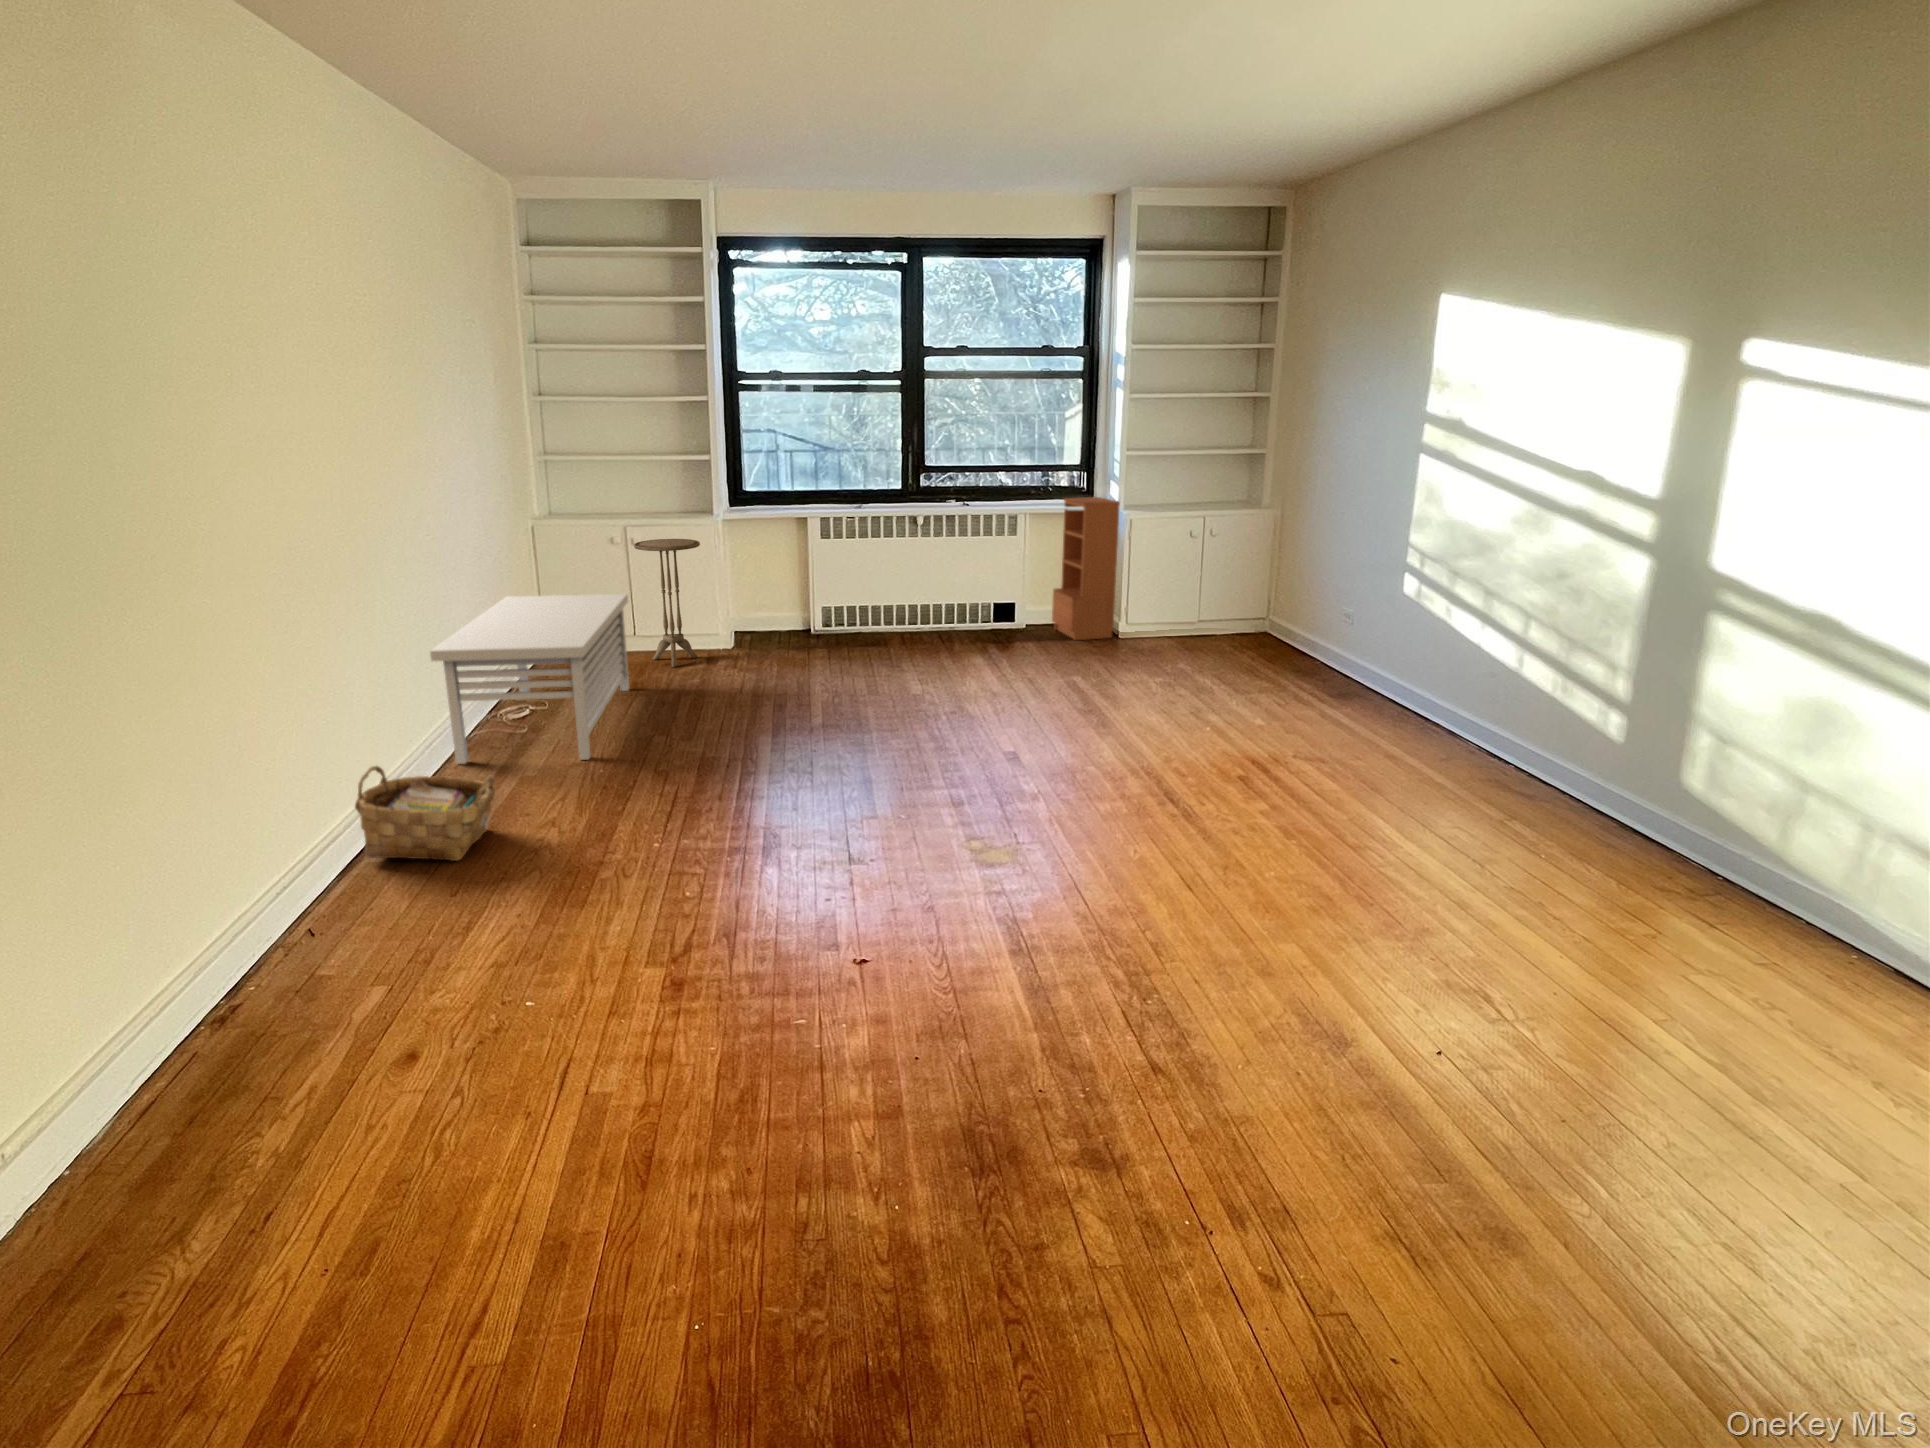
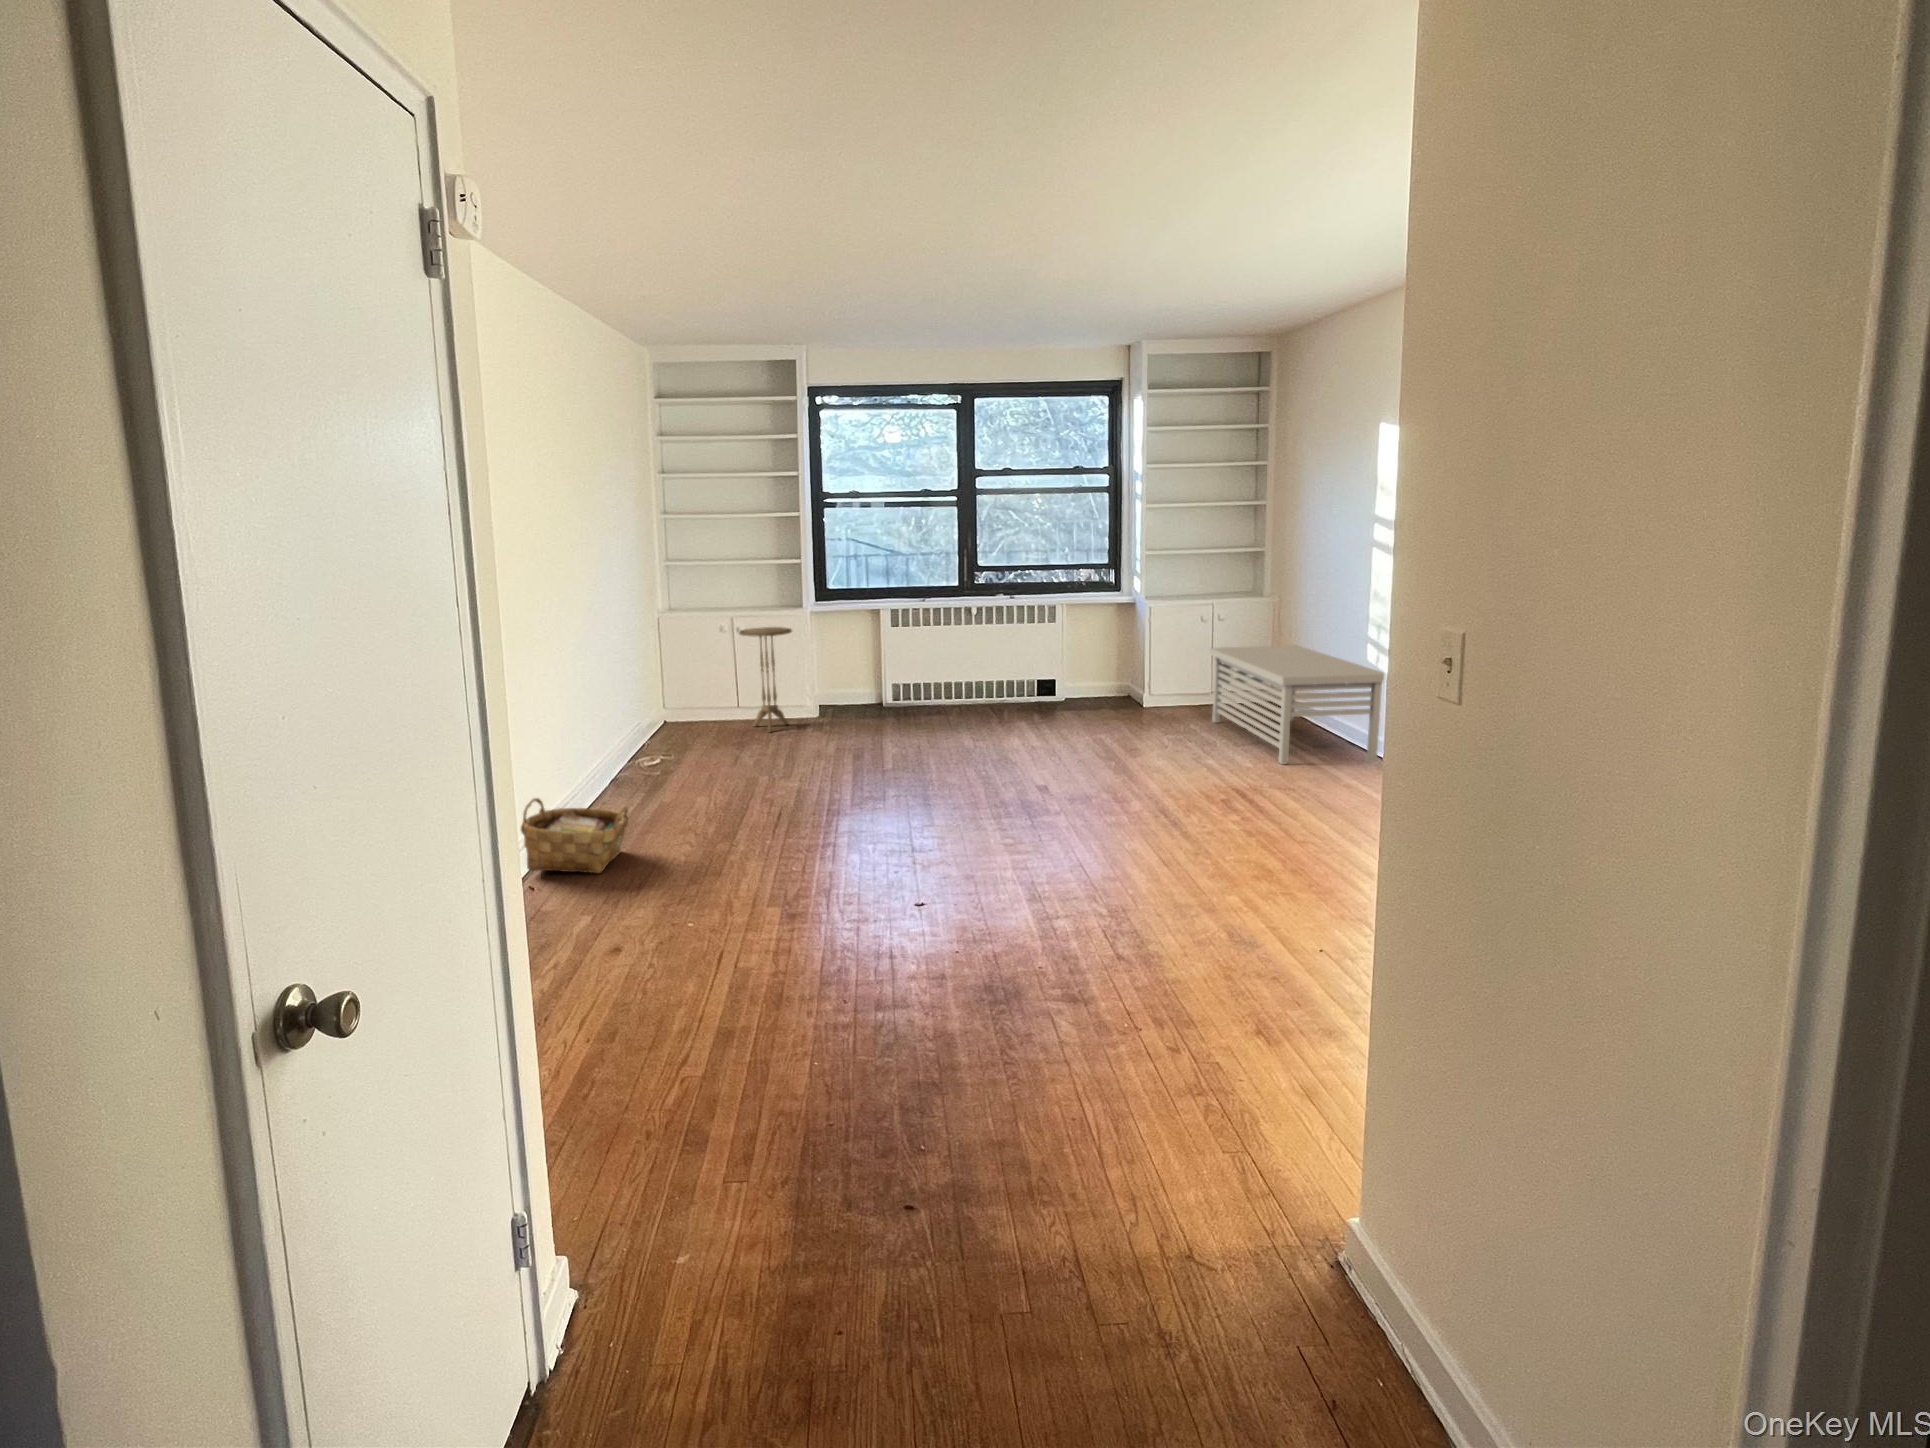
bookcase: present [1052,497,1120,640] -> none [1087,590,1141,710]
storage bench: present [430,594,629,764] -> present [1209,645,1384,764]

